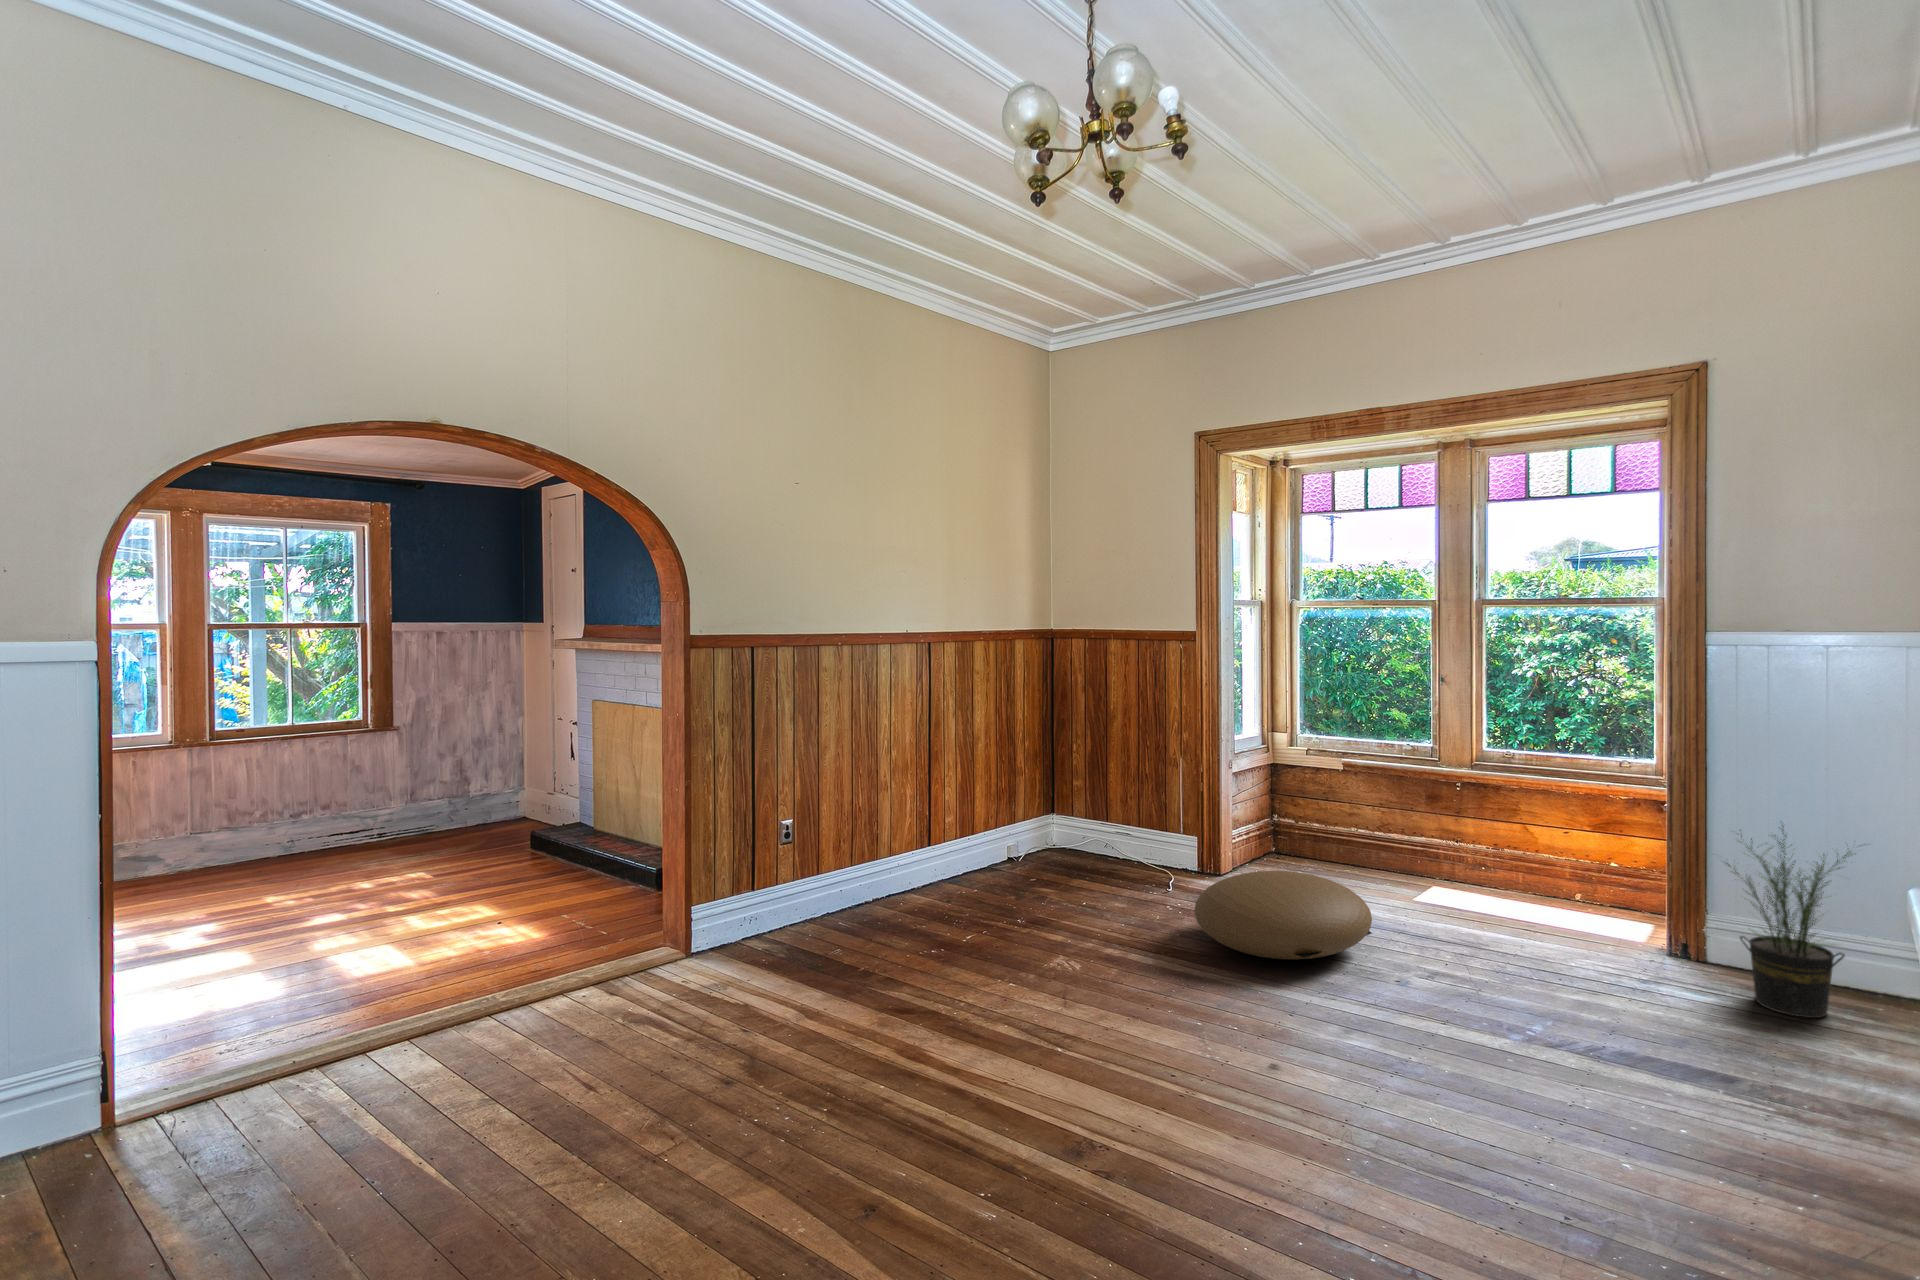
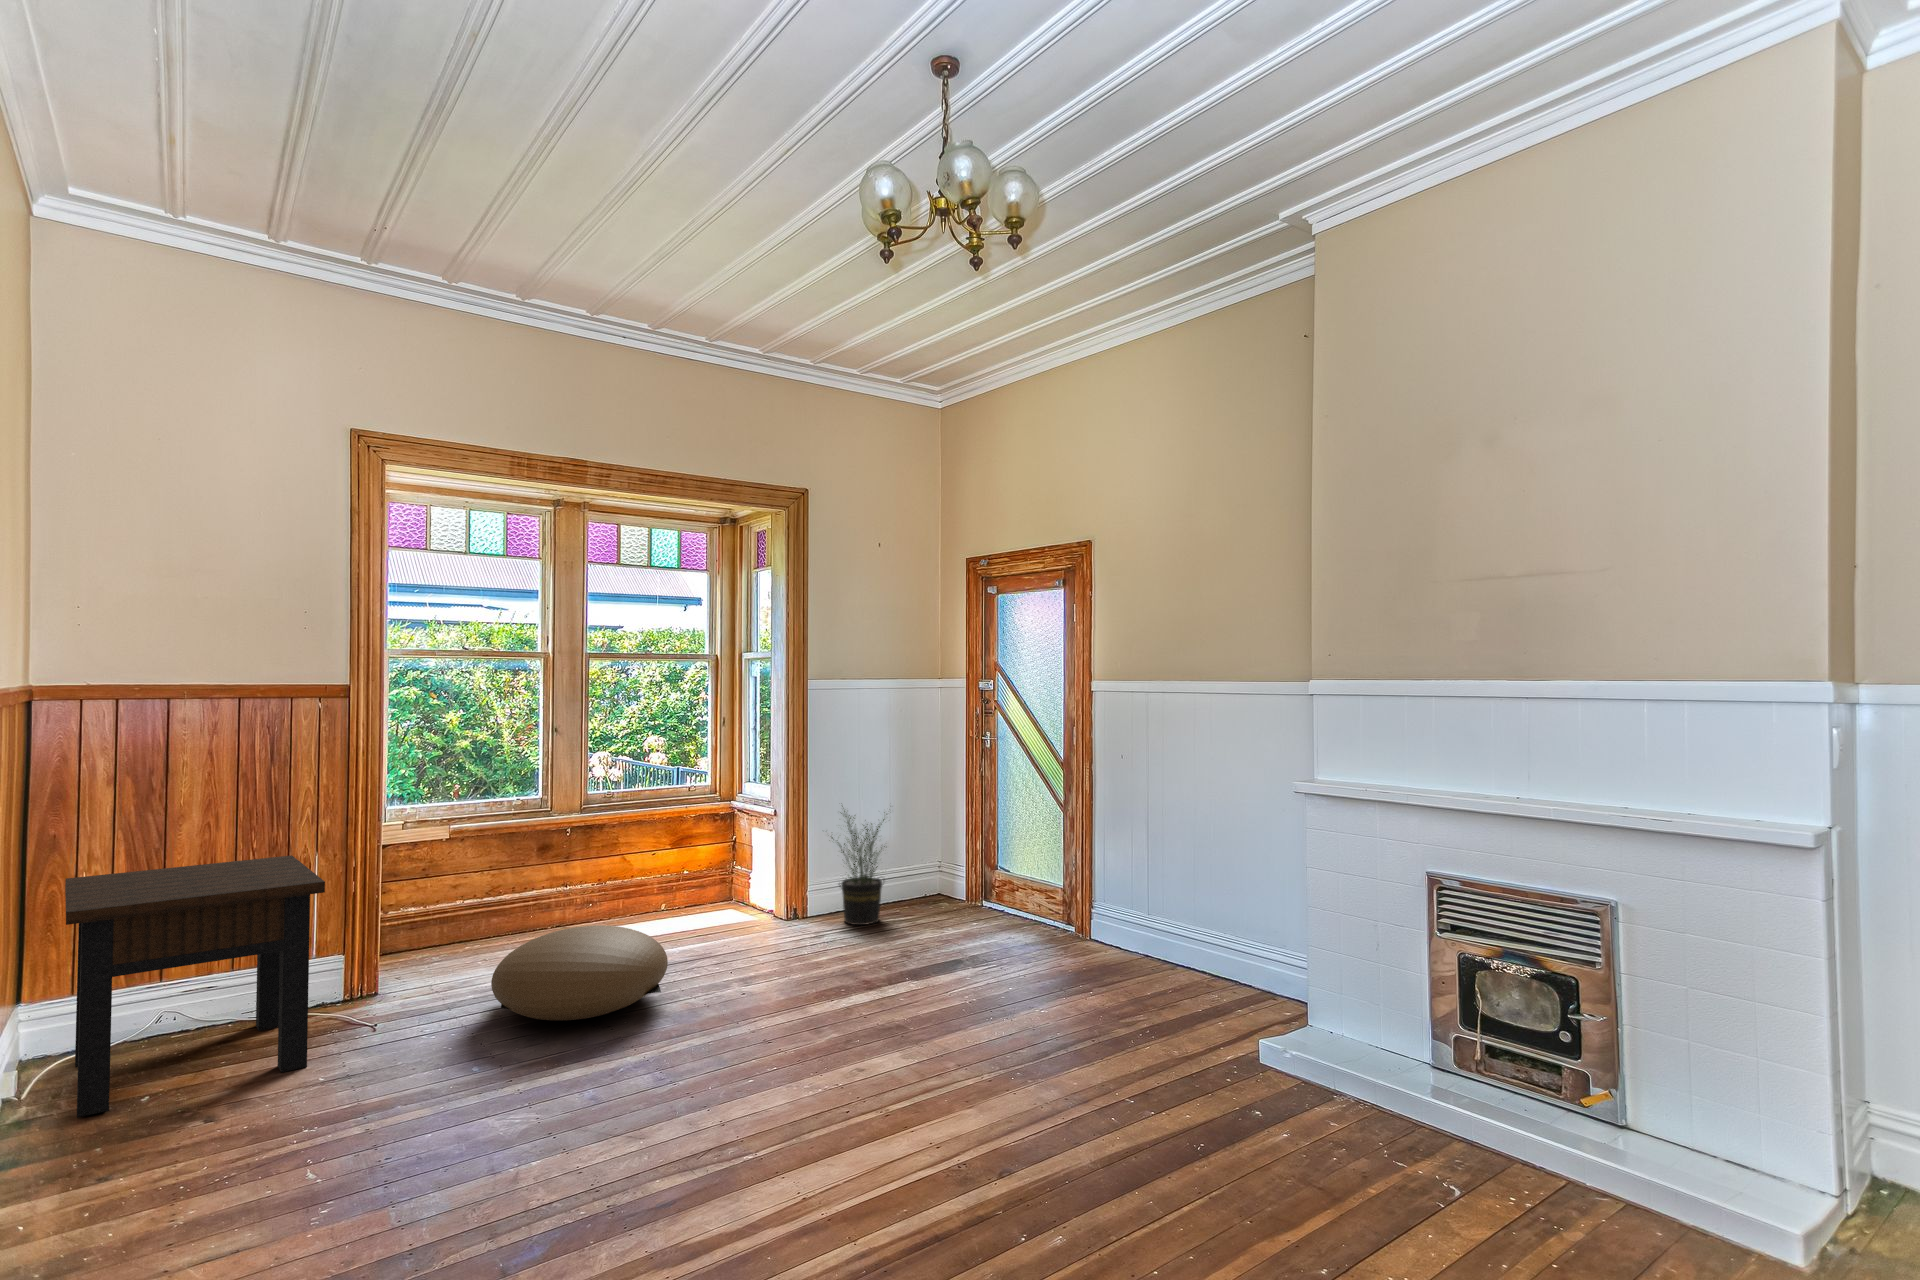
side table: none [986,753,1157,908] -> present [65,855,325,1117]

